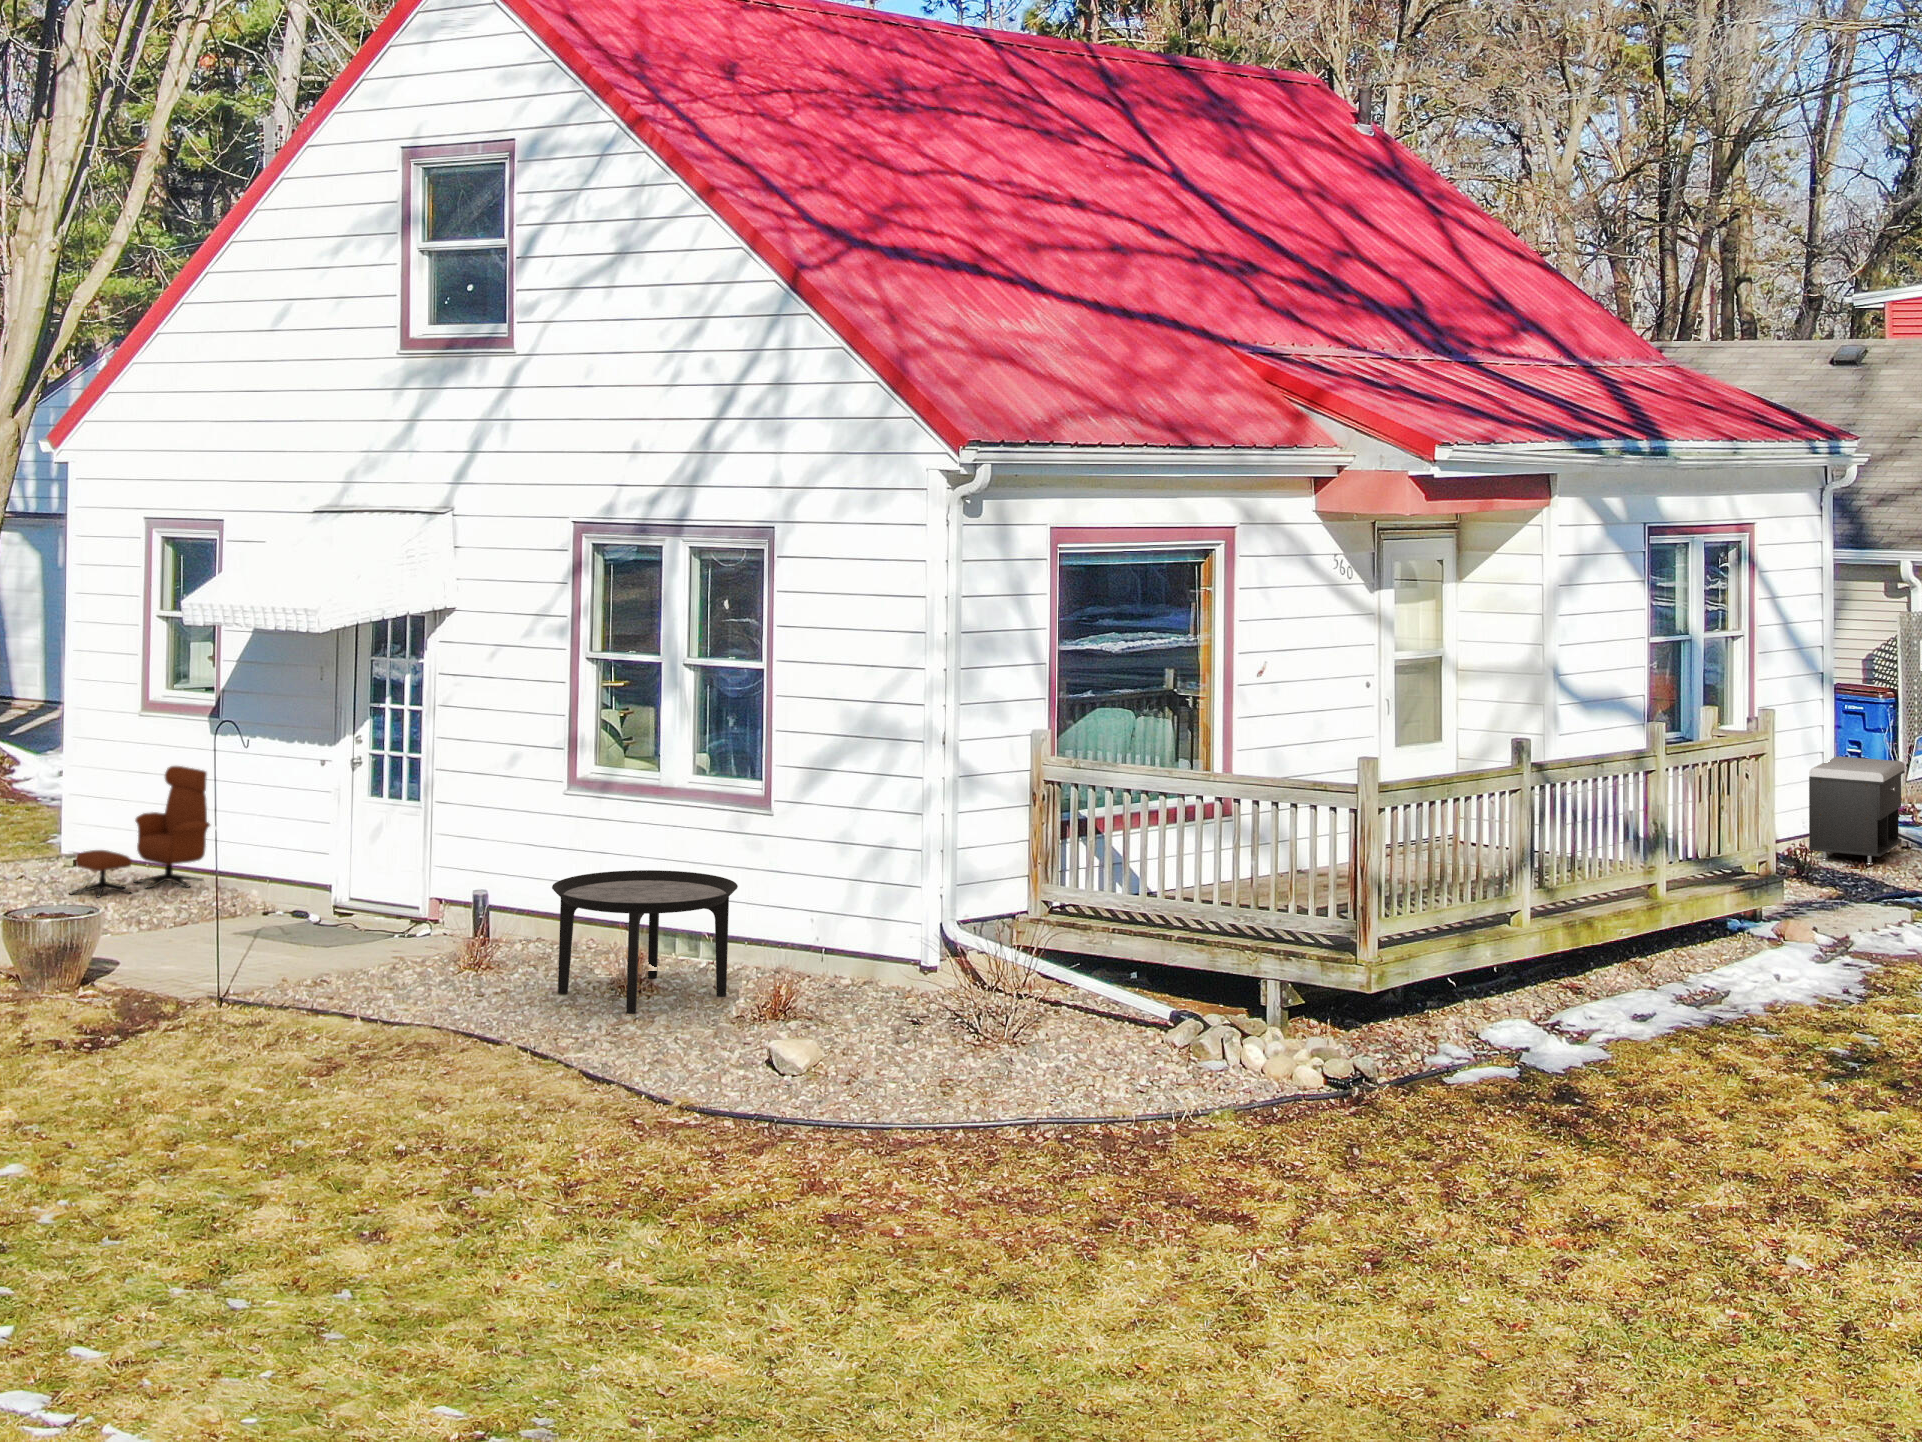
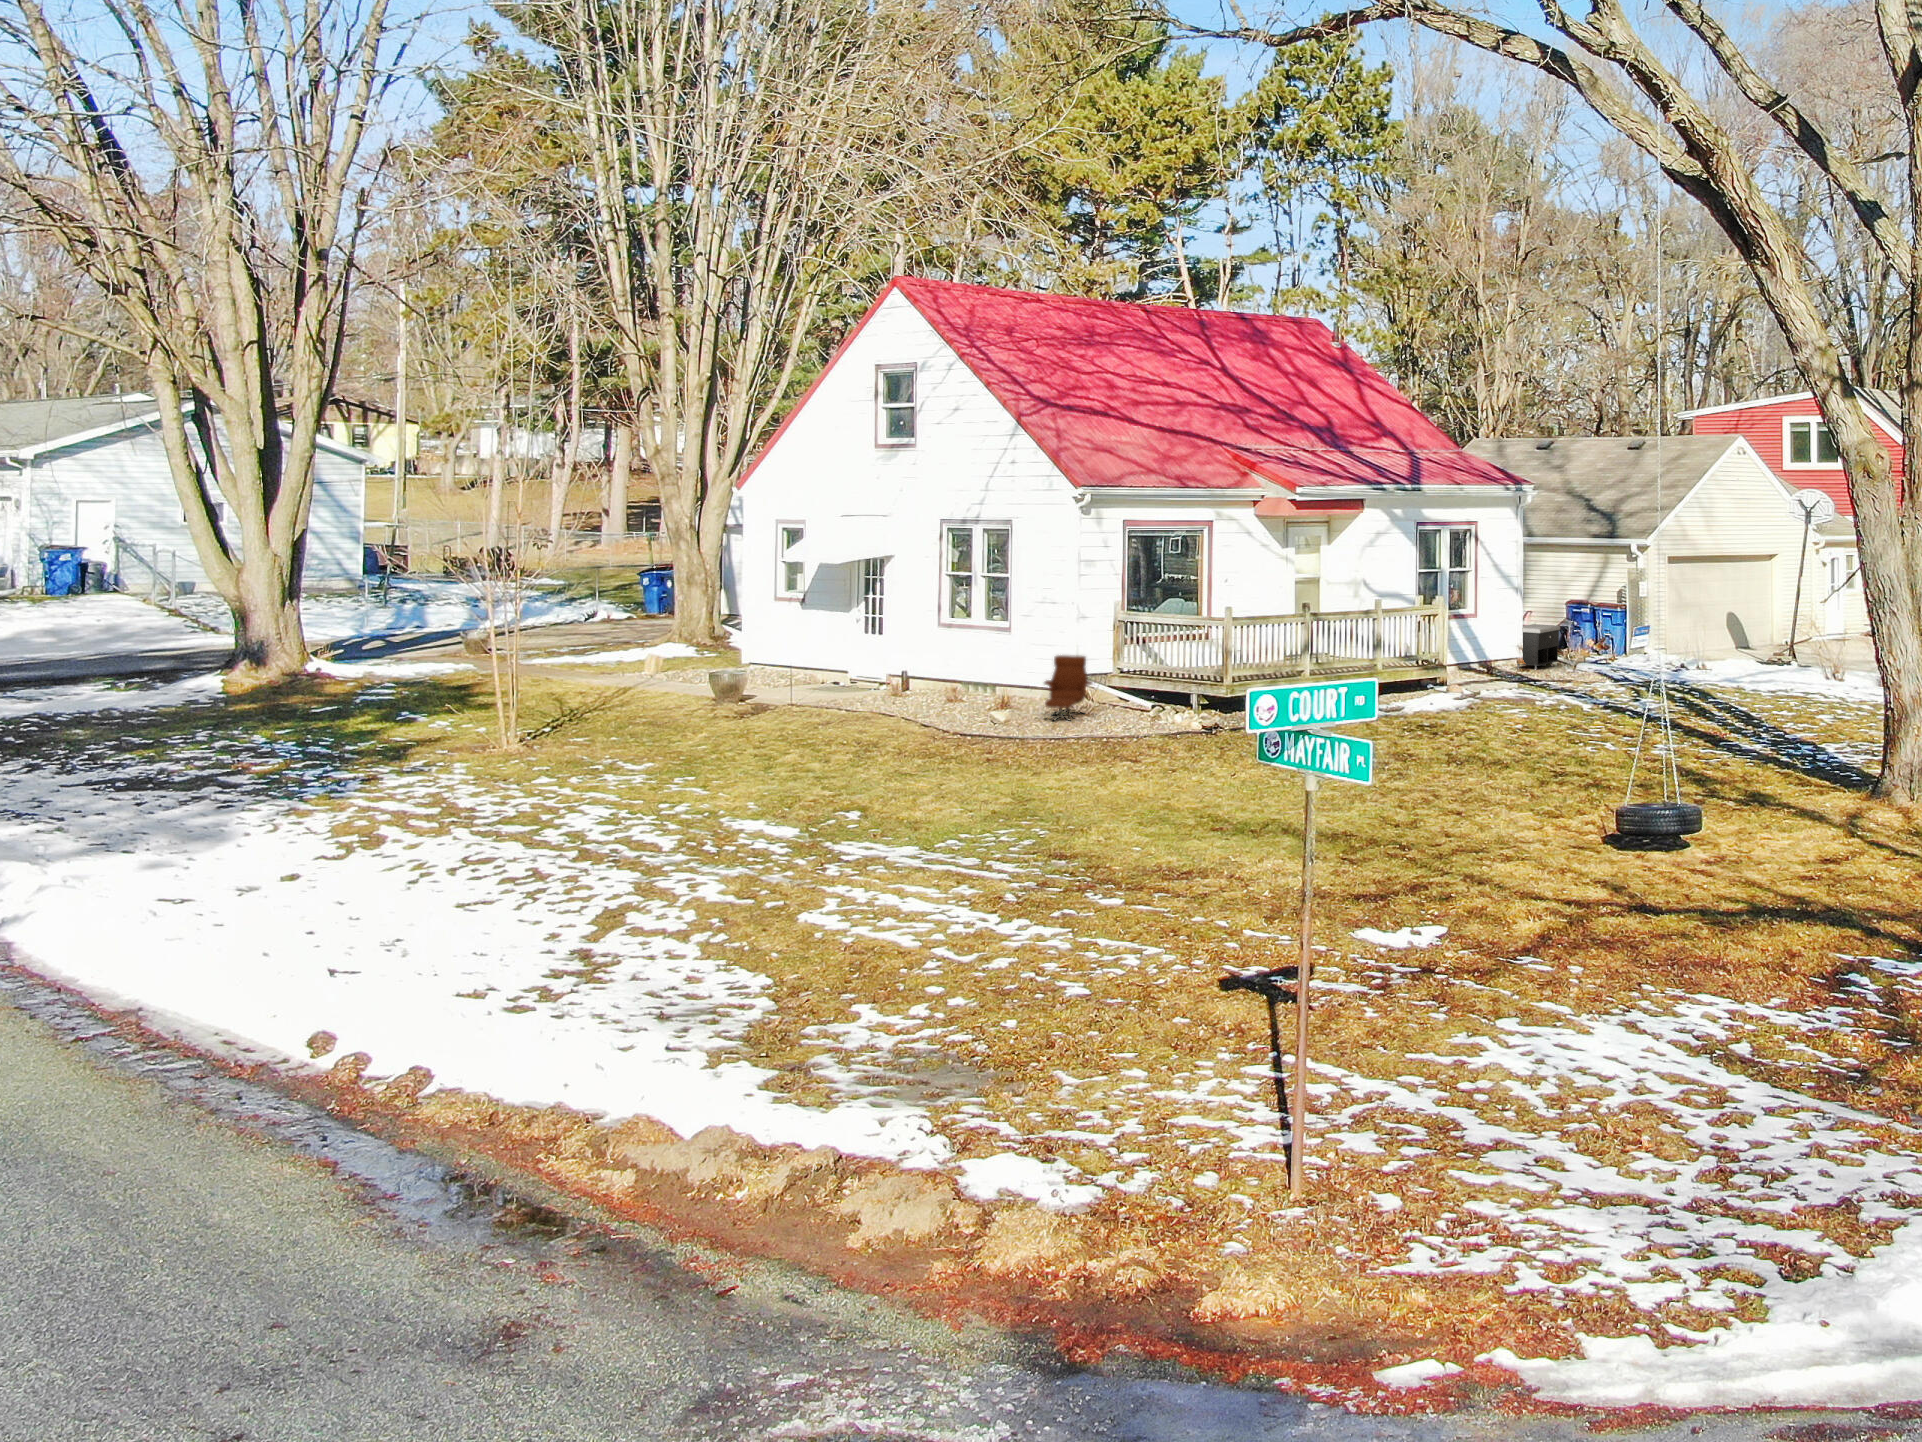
lounge chair: present [70,766,210,897] -> present [1044,655,1092,720]
round table: present [552,870,738,1013] -> none [923,658,998,710]

